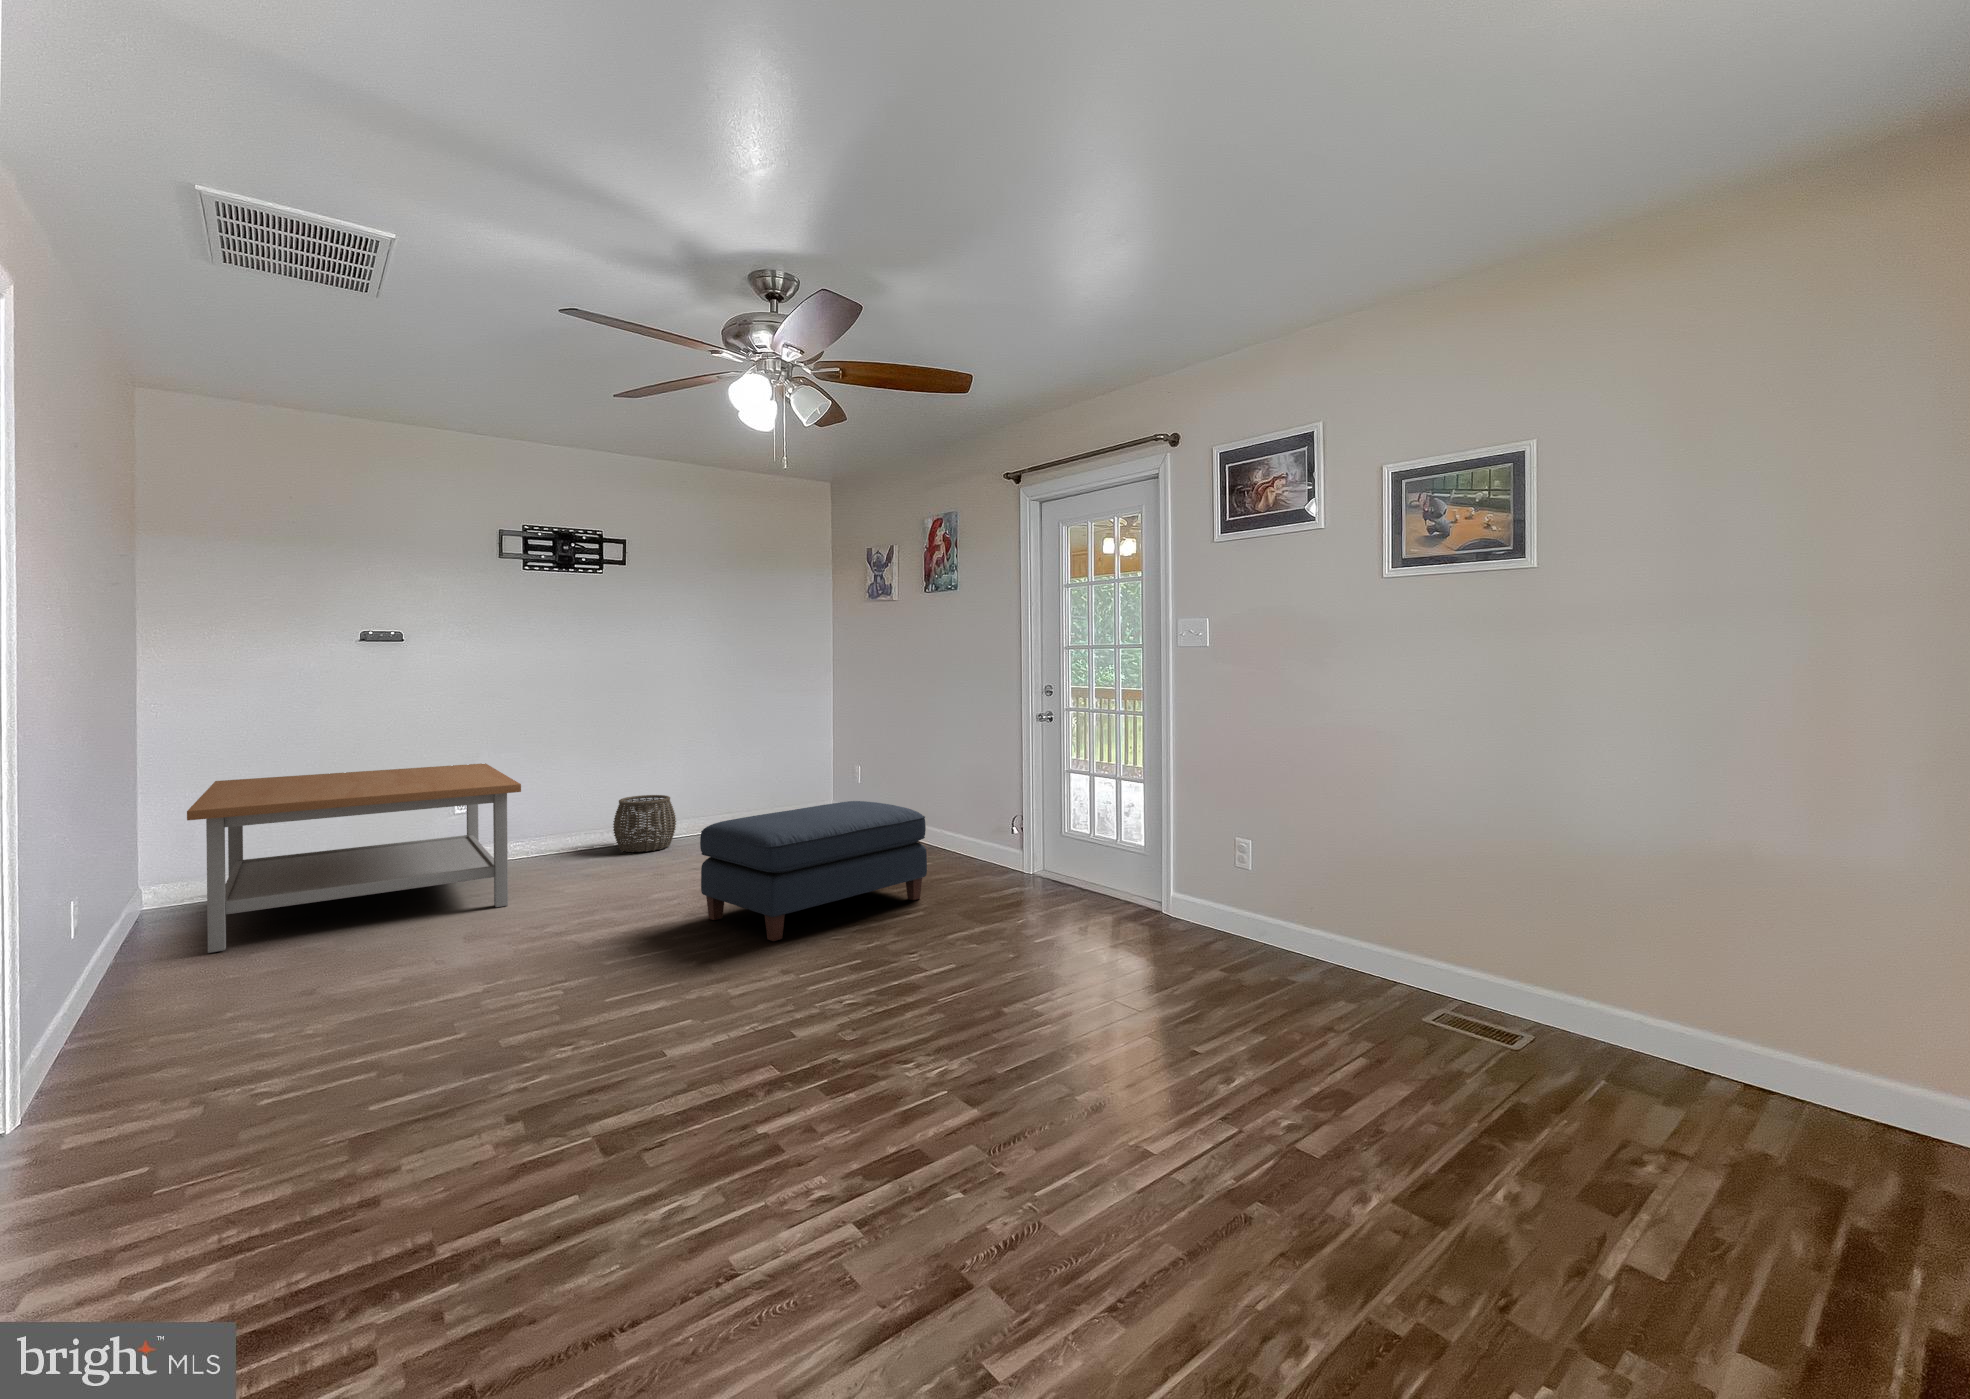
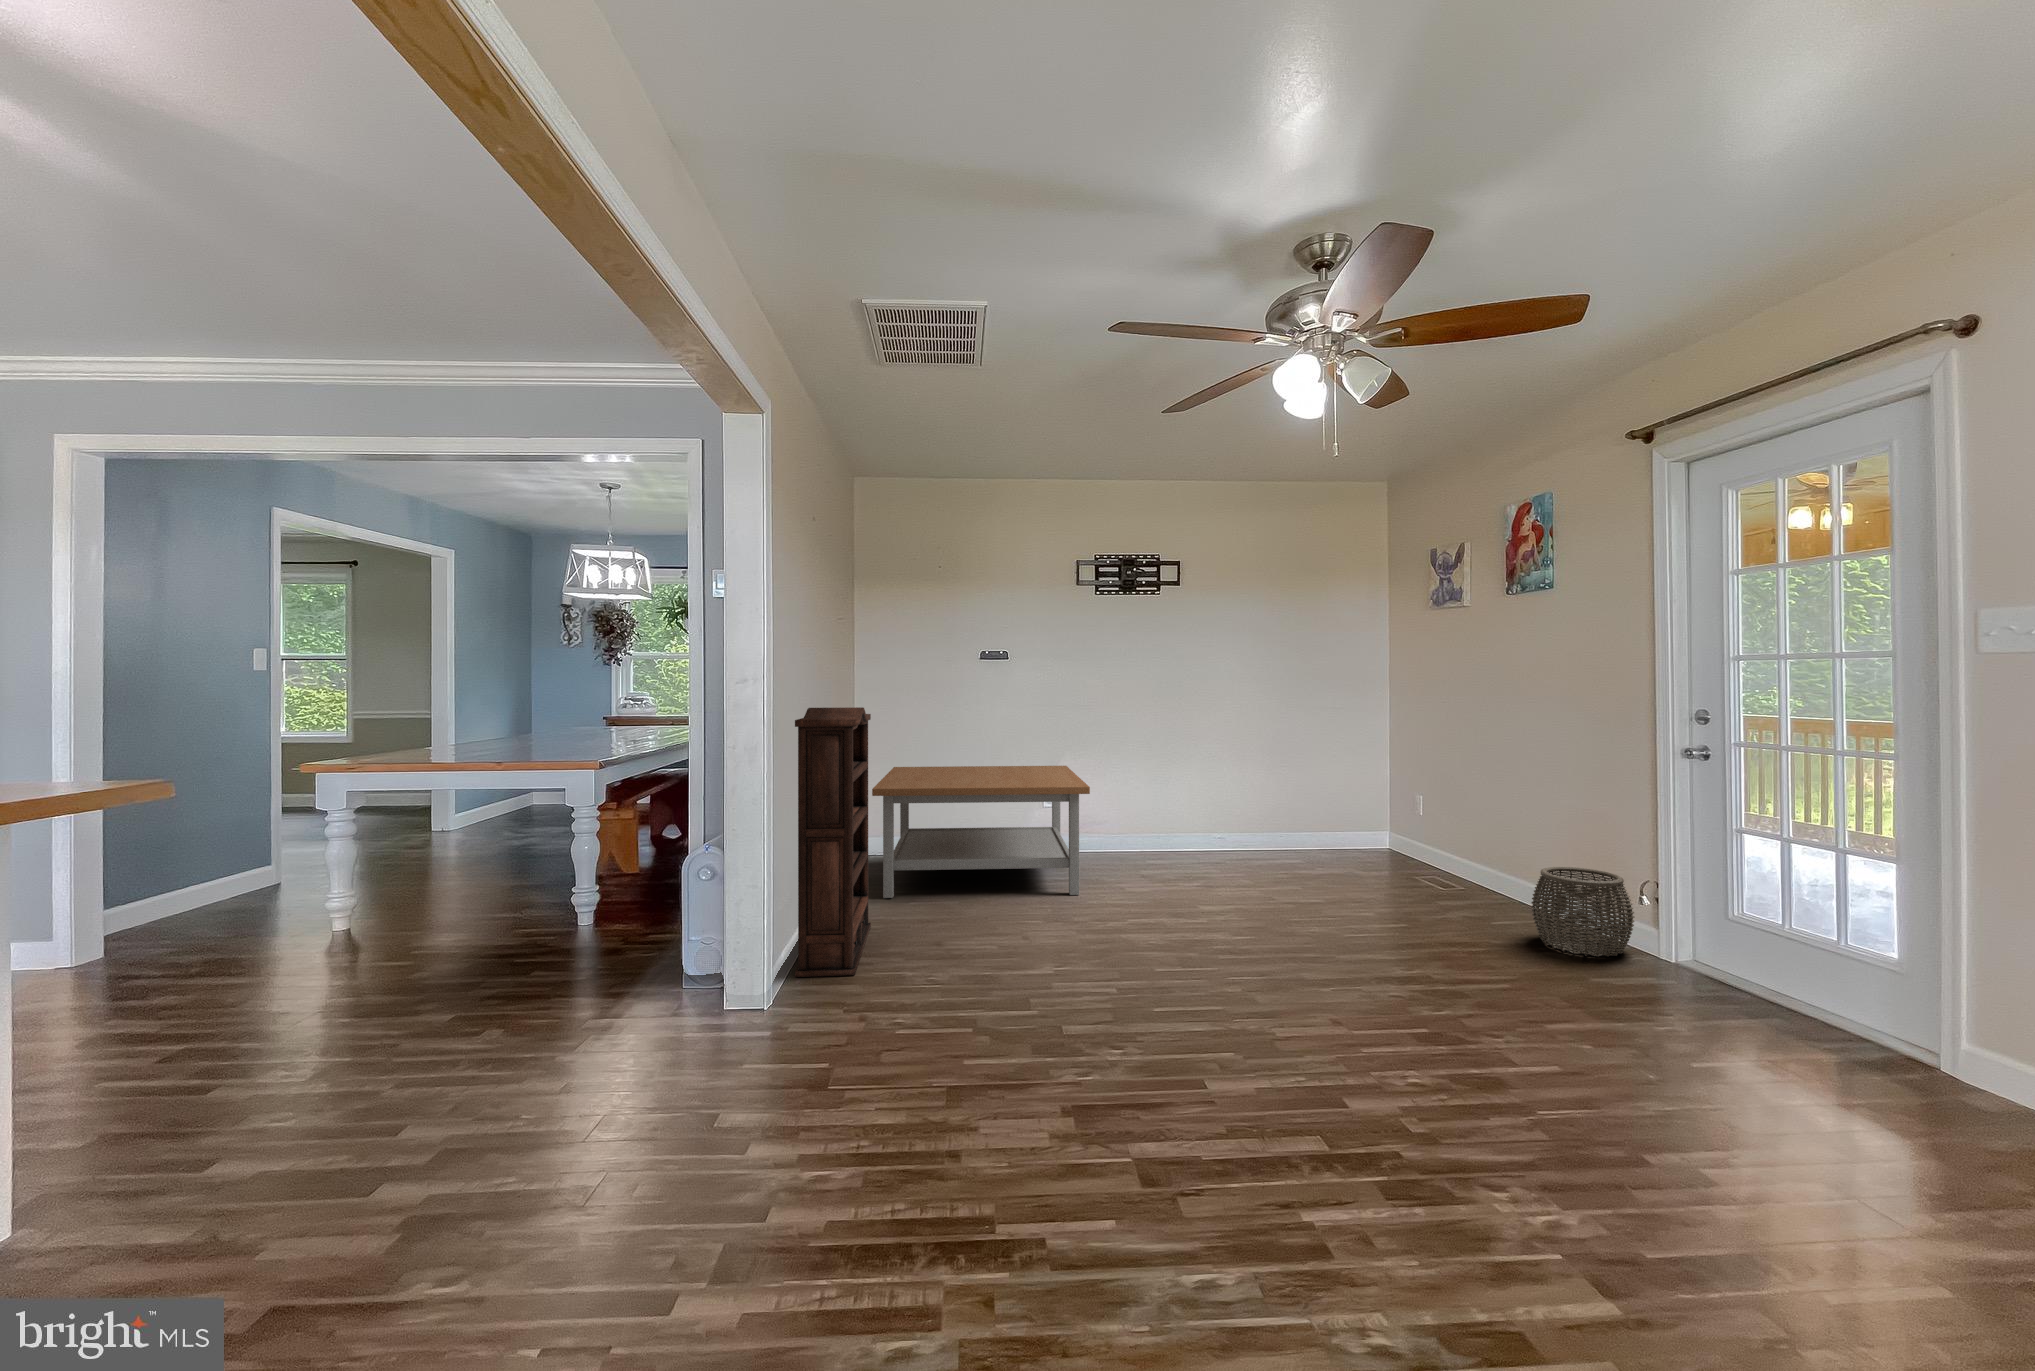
bookshelf: none [56,703,192,1078] -> present [795,707,871,977]
woven basket: present [613,795,676,852] -> present [1531,867,1634,957]
ottoman: present [700,801,927,941] -> none [1246,835,1513,981]

